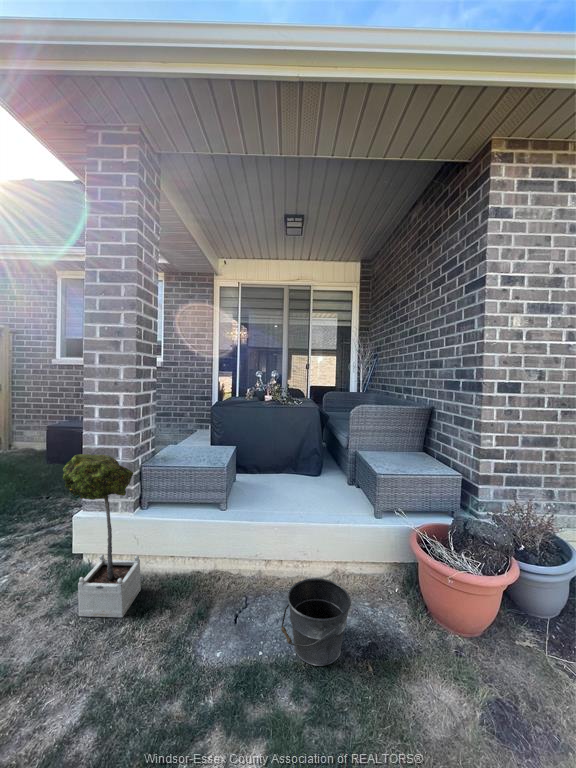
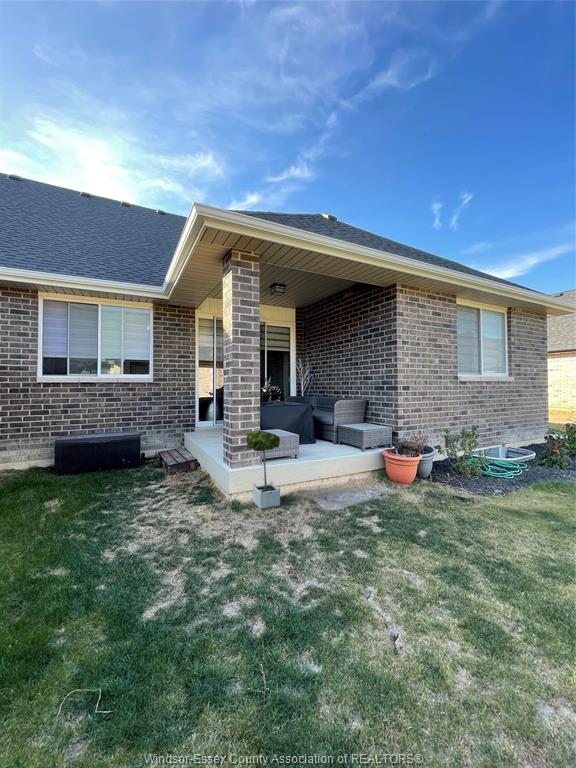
bucket: present [281,578,351,666] -> none [349,472,377,500]

